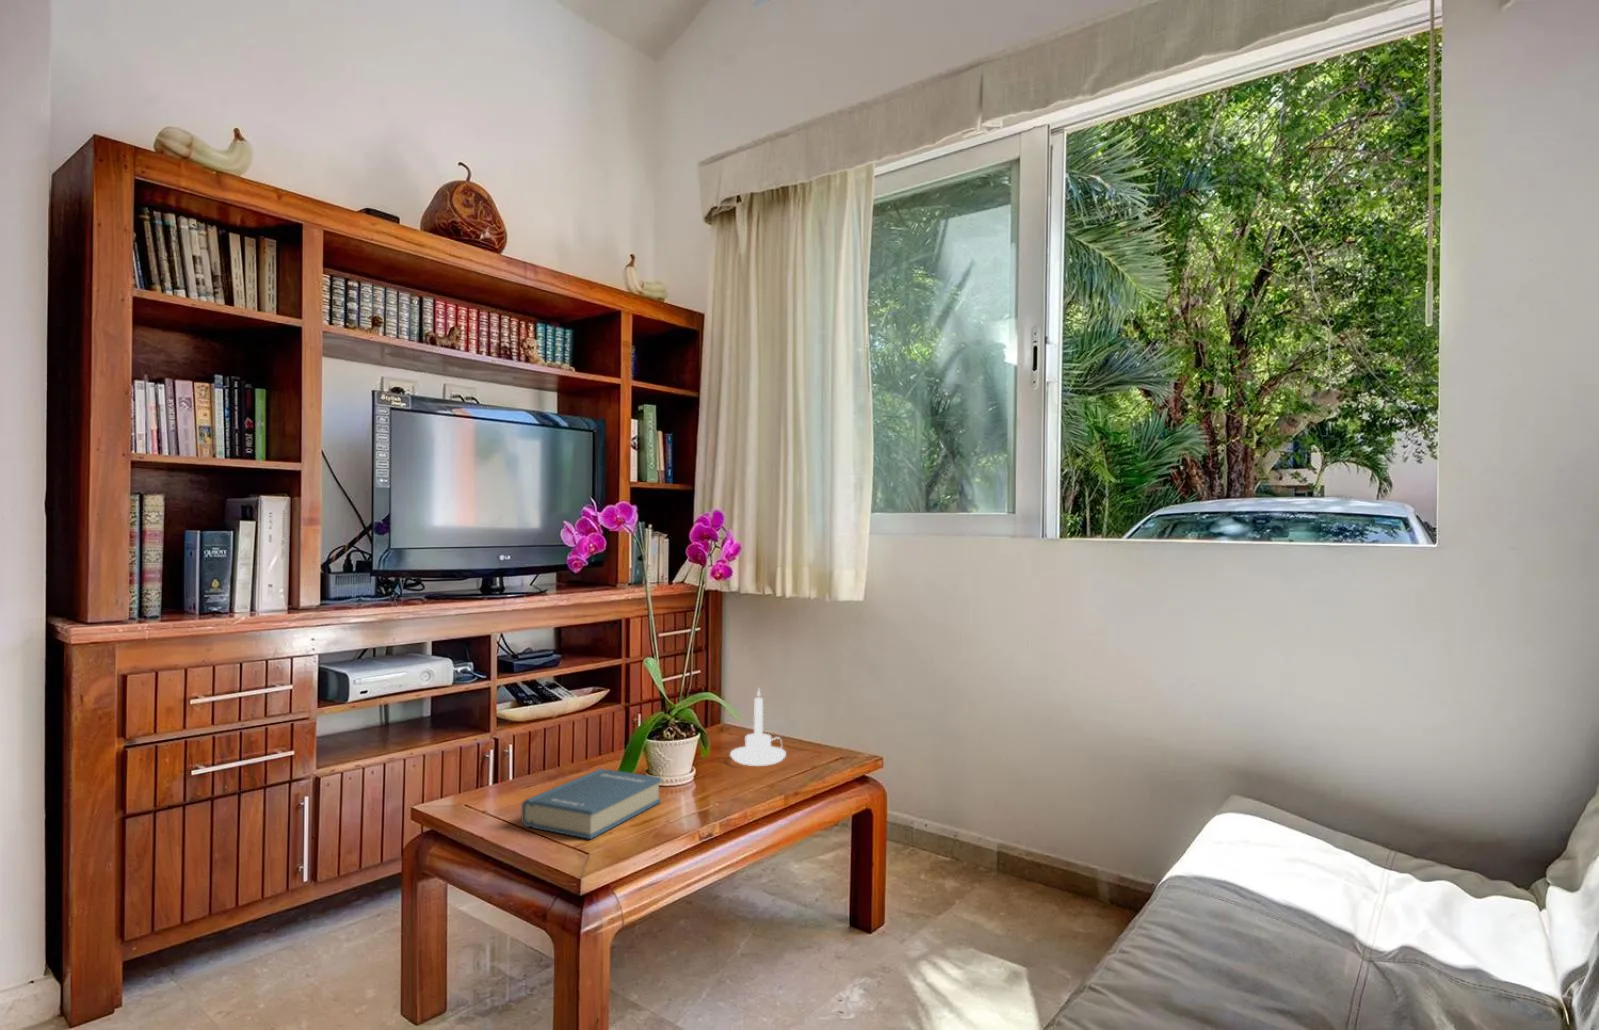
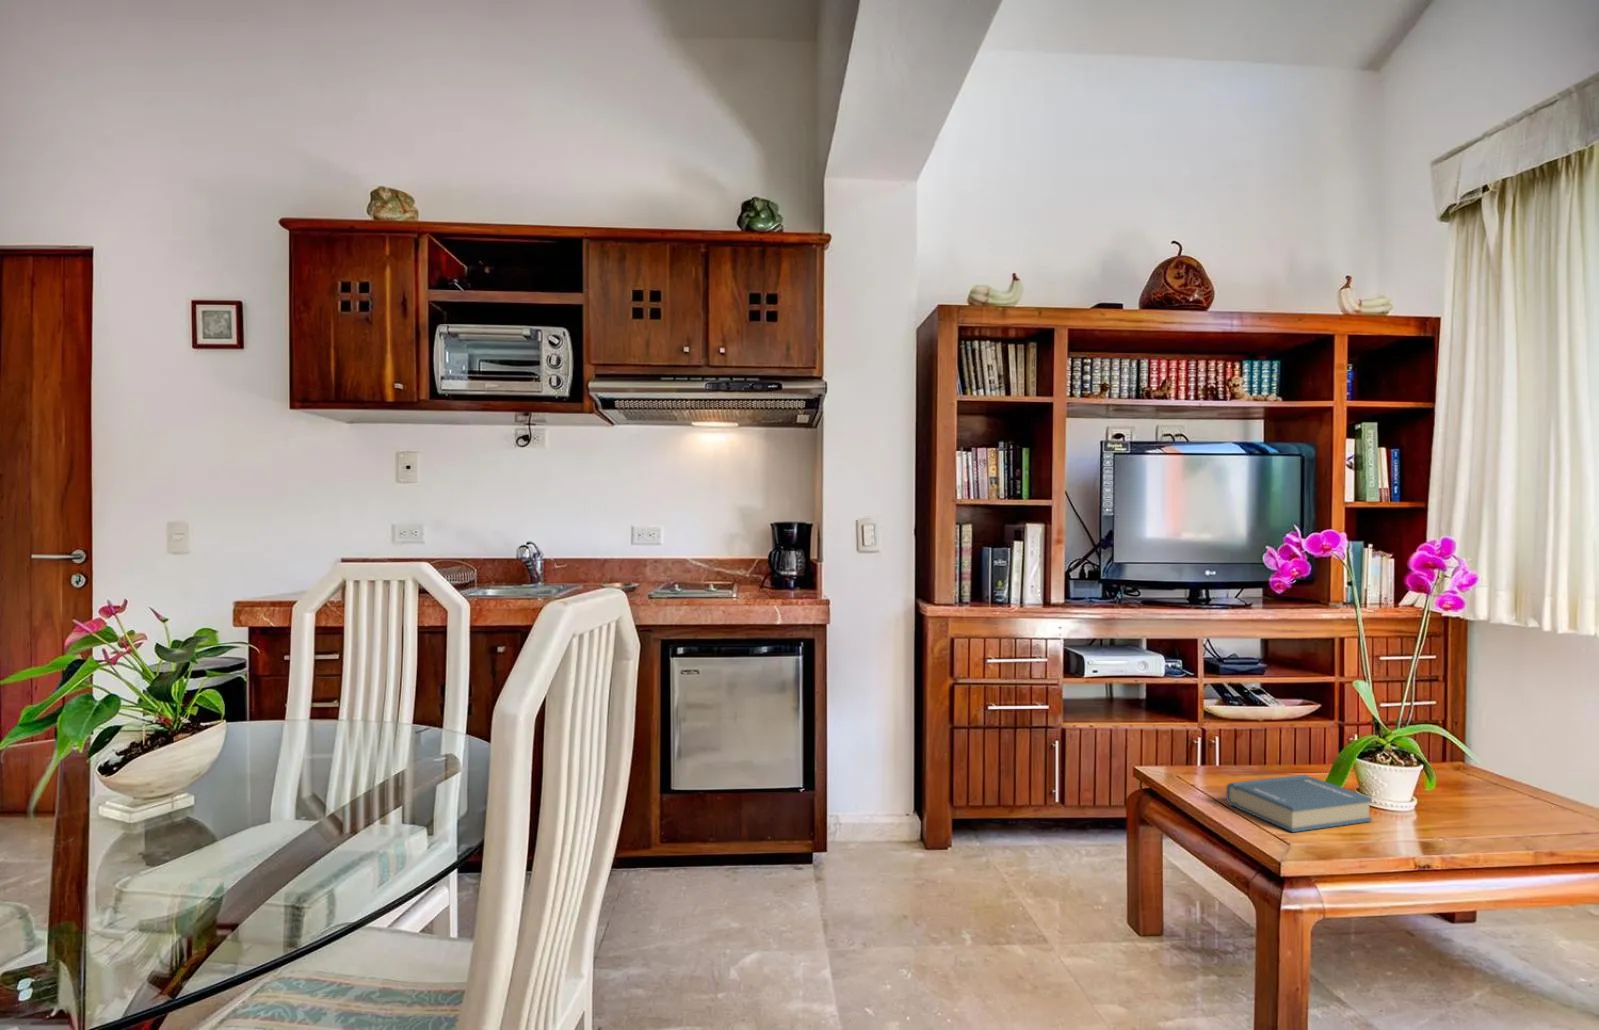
candle holder: present [730,690,786,766] -> none [1466,733,1550,821]

